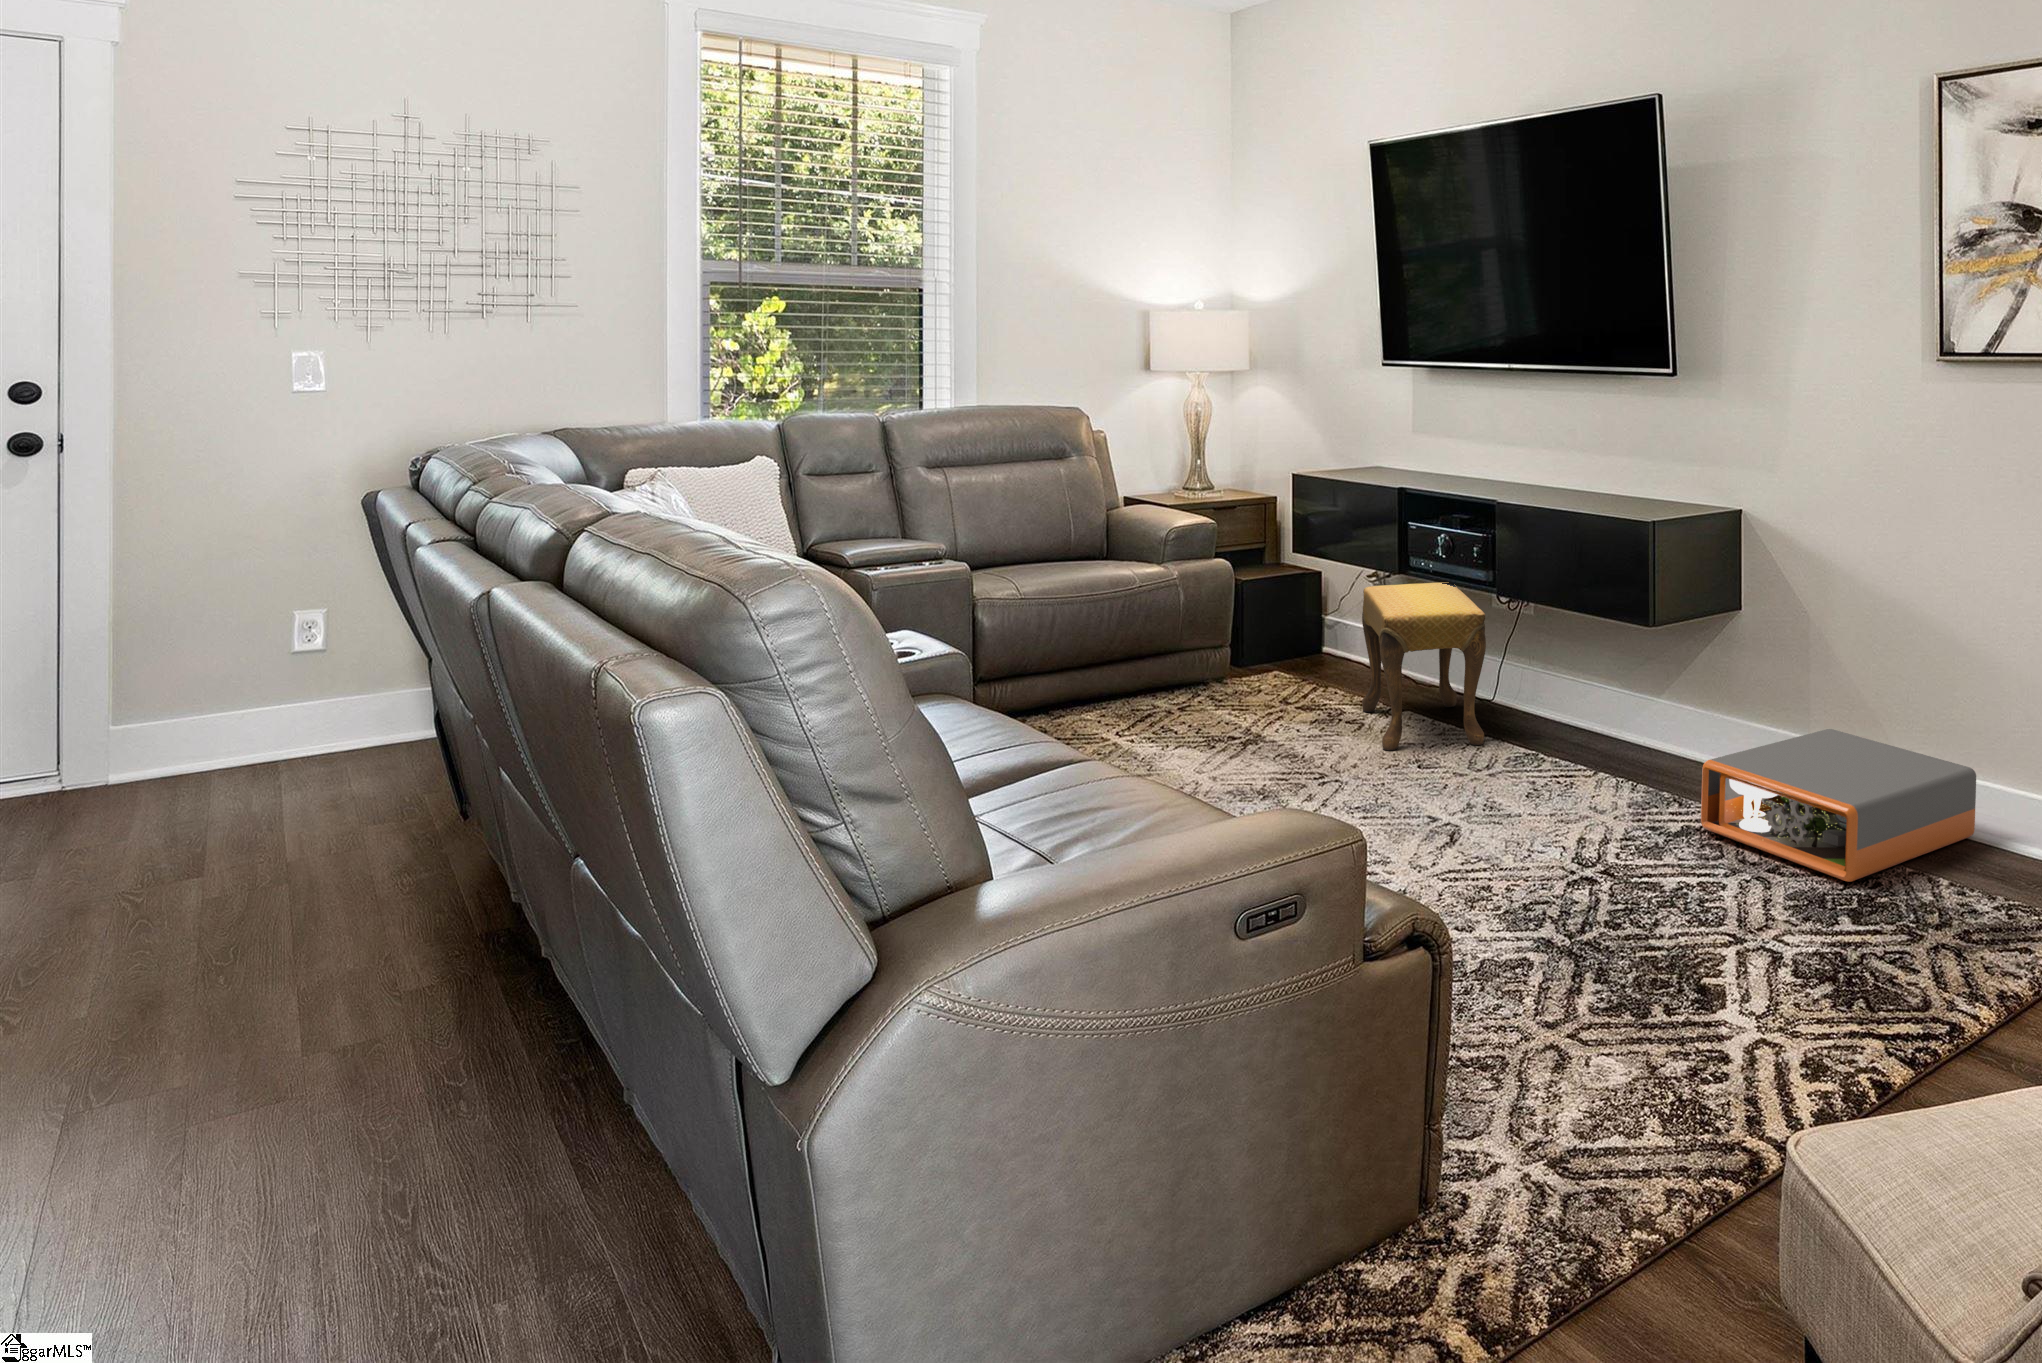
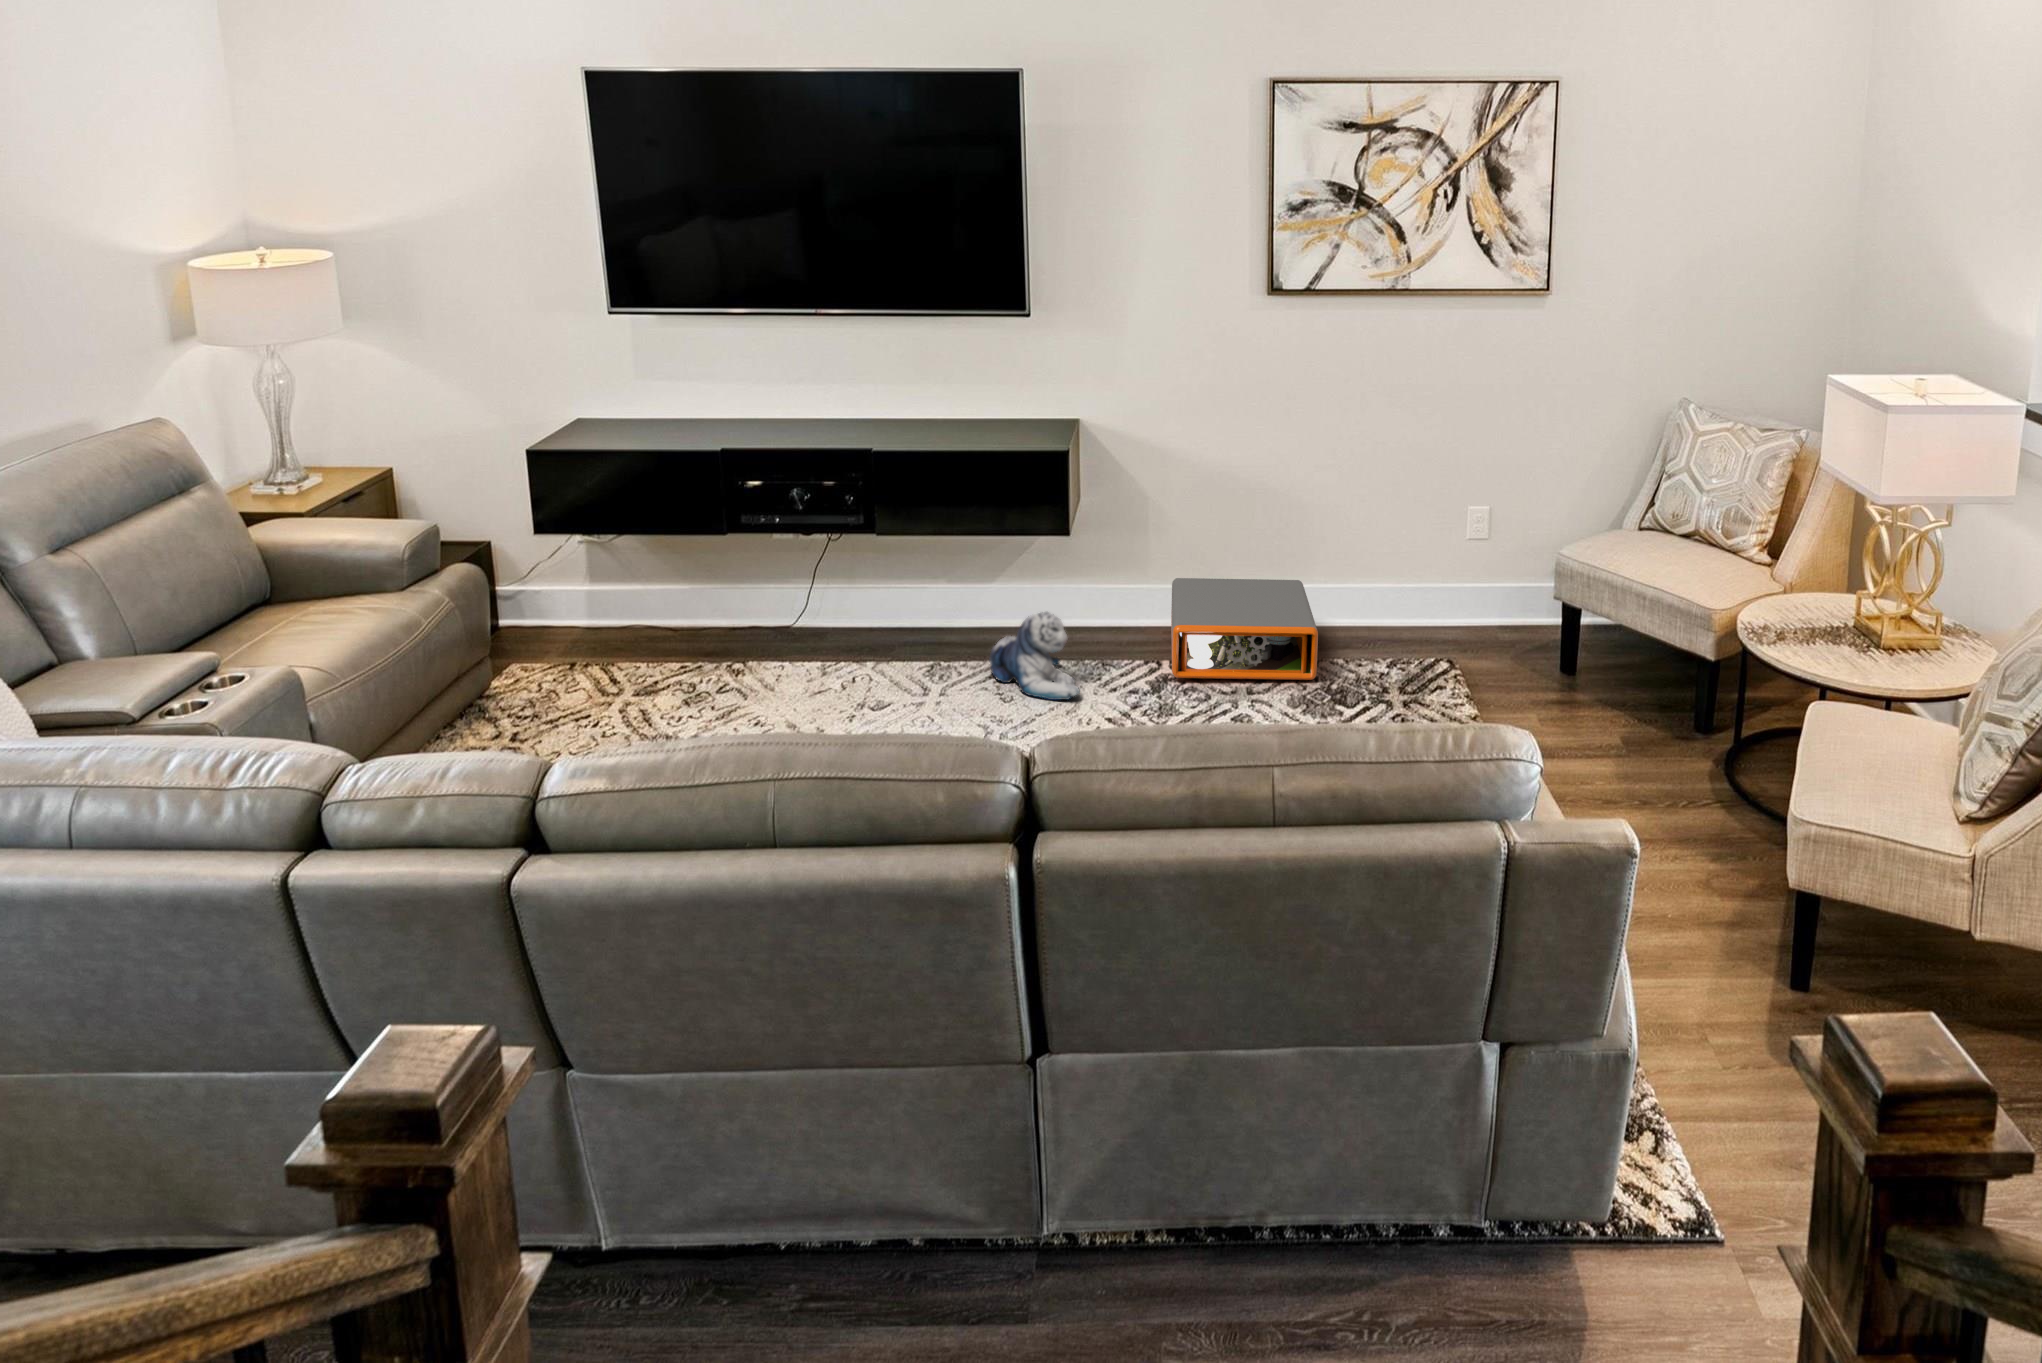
footstool: present [1362,583,1486,750] -> none [693,532,876,706]
plush toy: none [1548,707,1634,811] -> present [989,612,1080,700]

